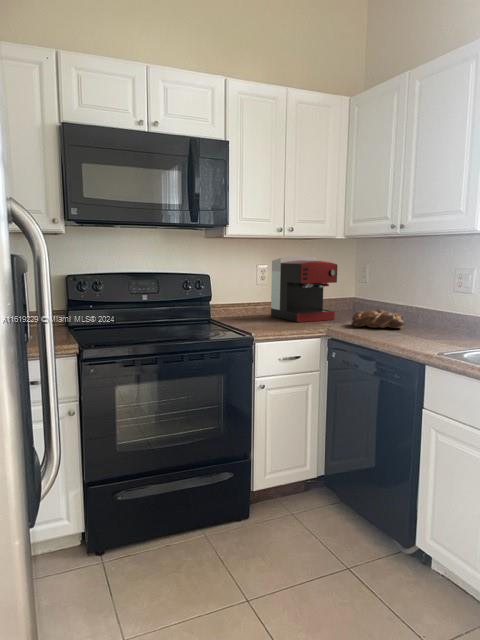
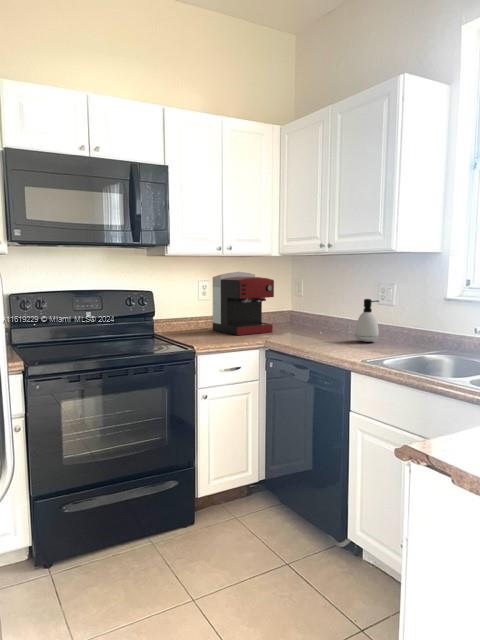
soap dispenser: none [427,285,456,332] -> present [355,299,379,342]
bread loaf: present [351,309,405,328] -> none [287,321,336,339]

